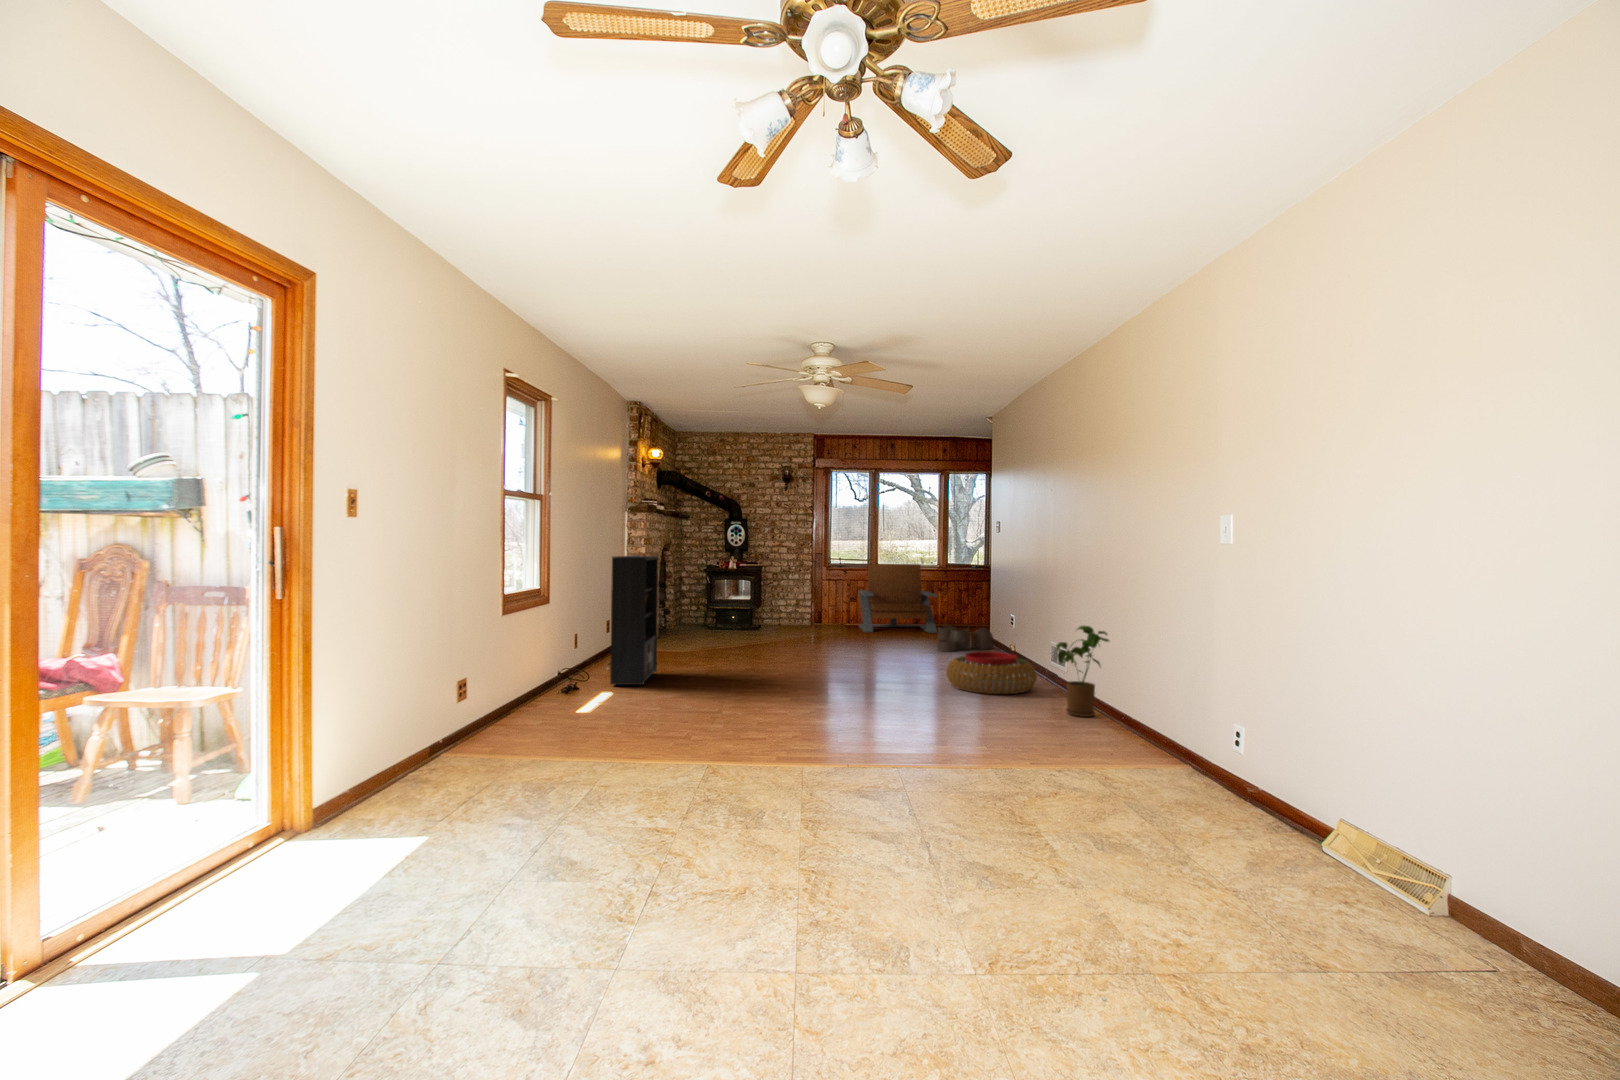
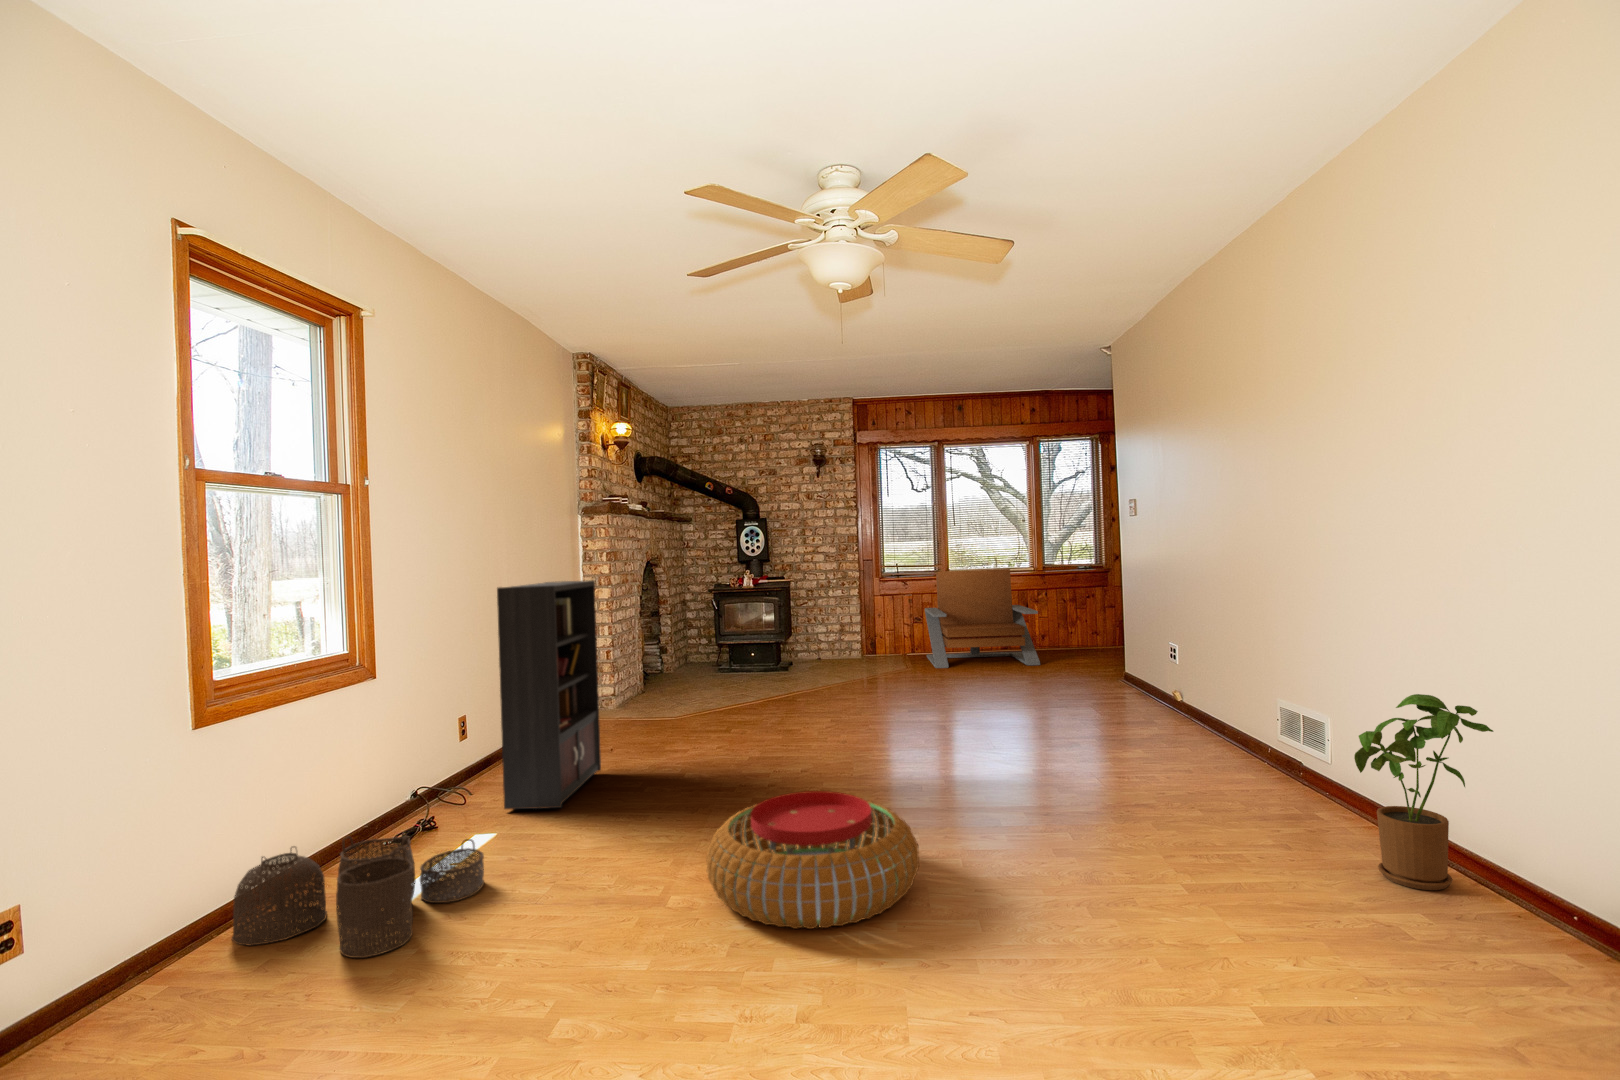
woven basket: present [938,626,993,652] -> present [232,835,484,958]
pouf: present [946,652,1037,694] -> present [706,791,919,929]

